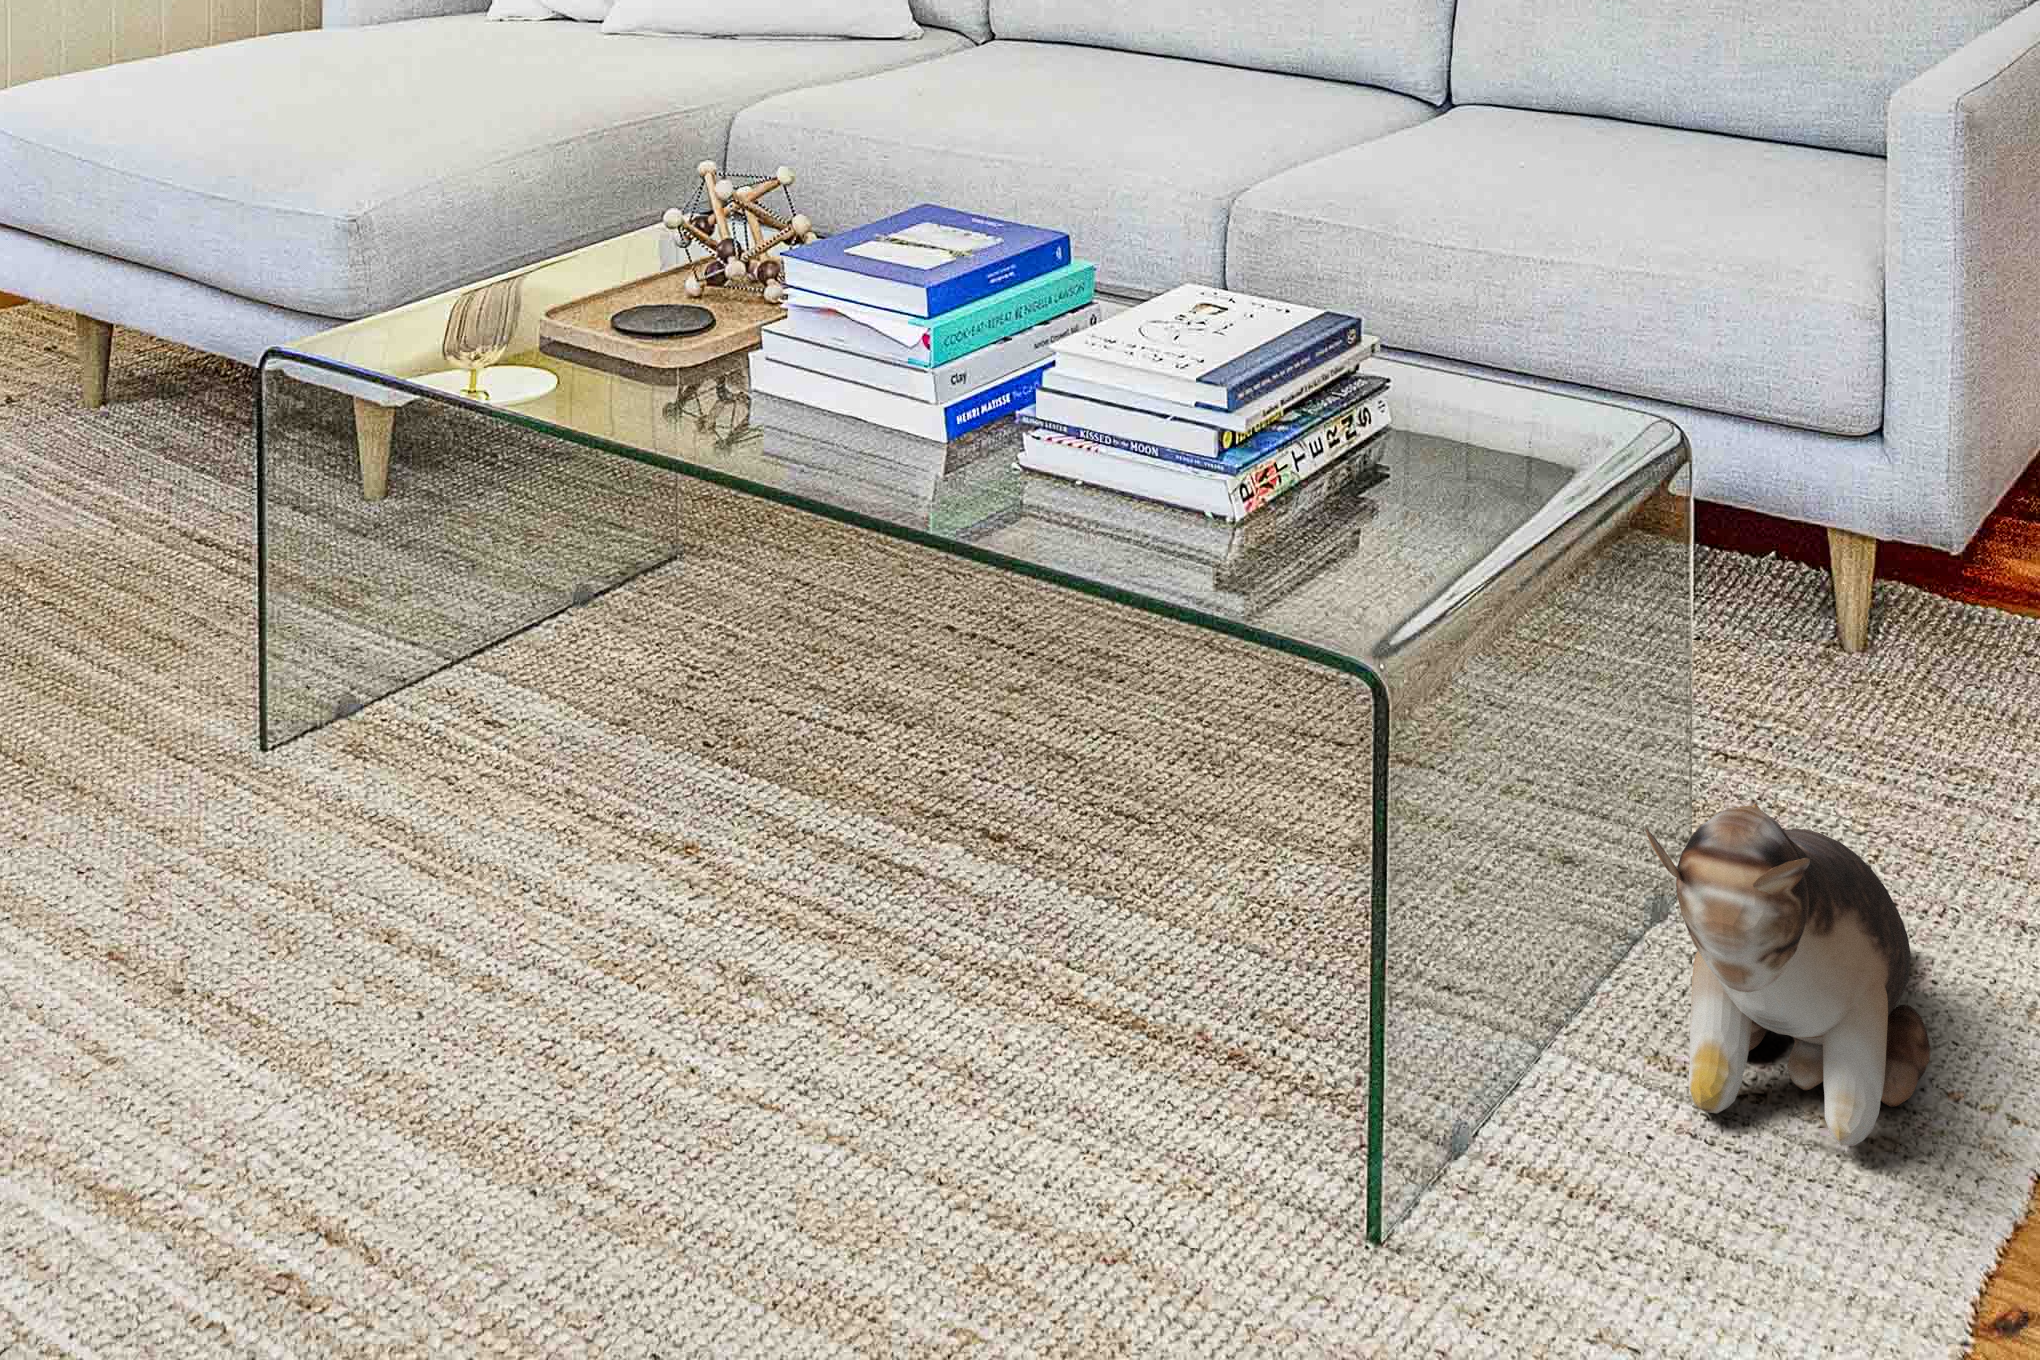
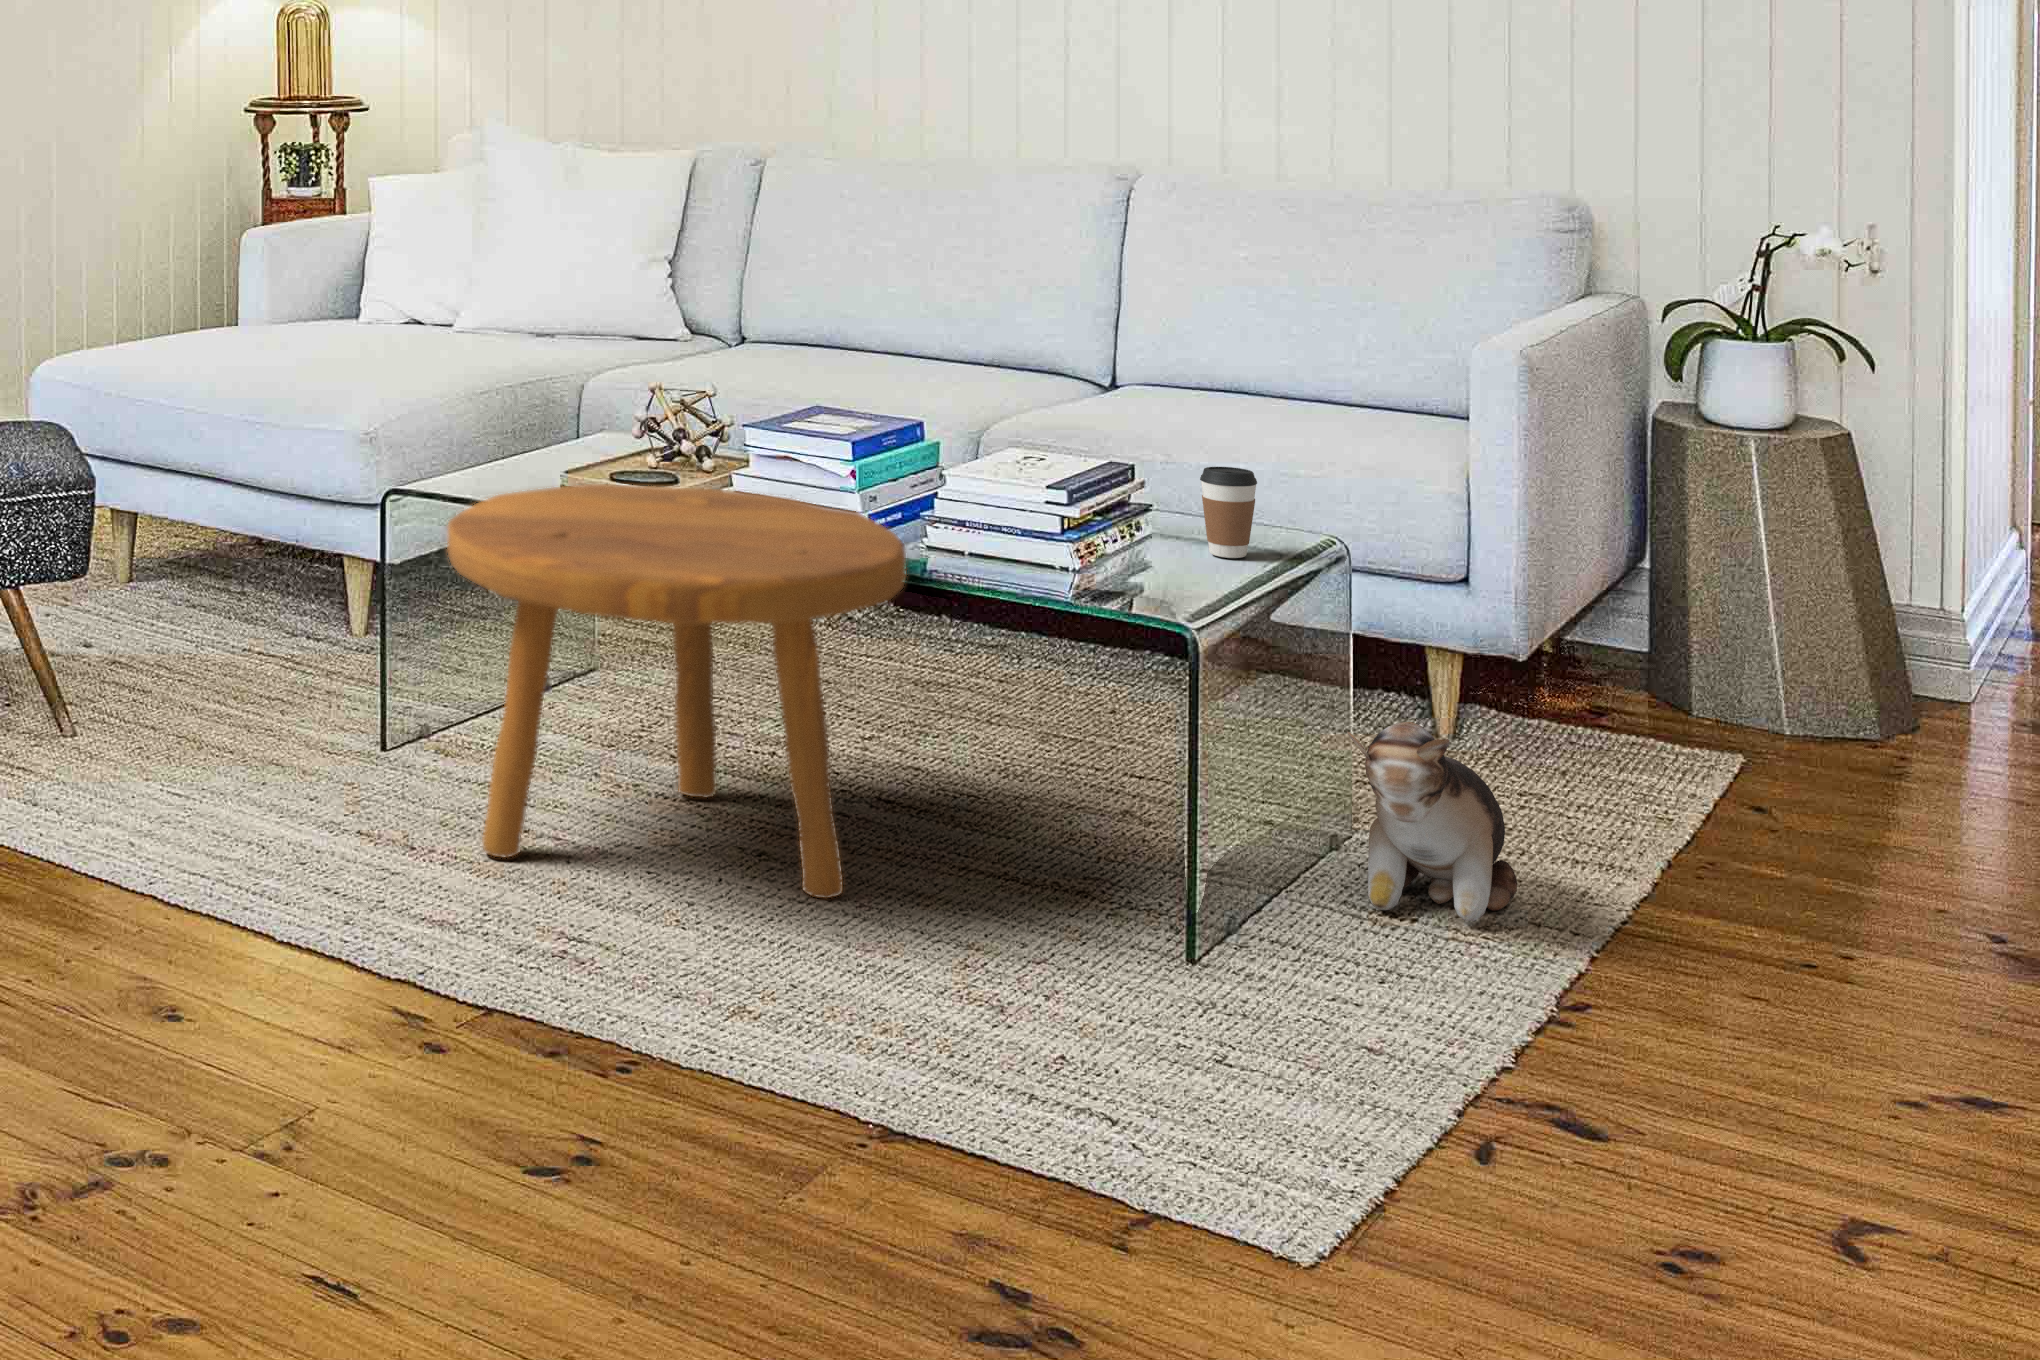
coffee cup: none [1462,308,1547,457] -> present [1200,467,1257,558]
footstool: none [229,340,963,1113] -> present [447,484,907,898]

